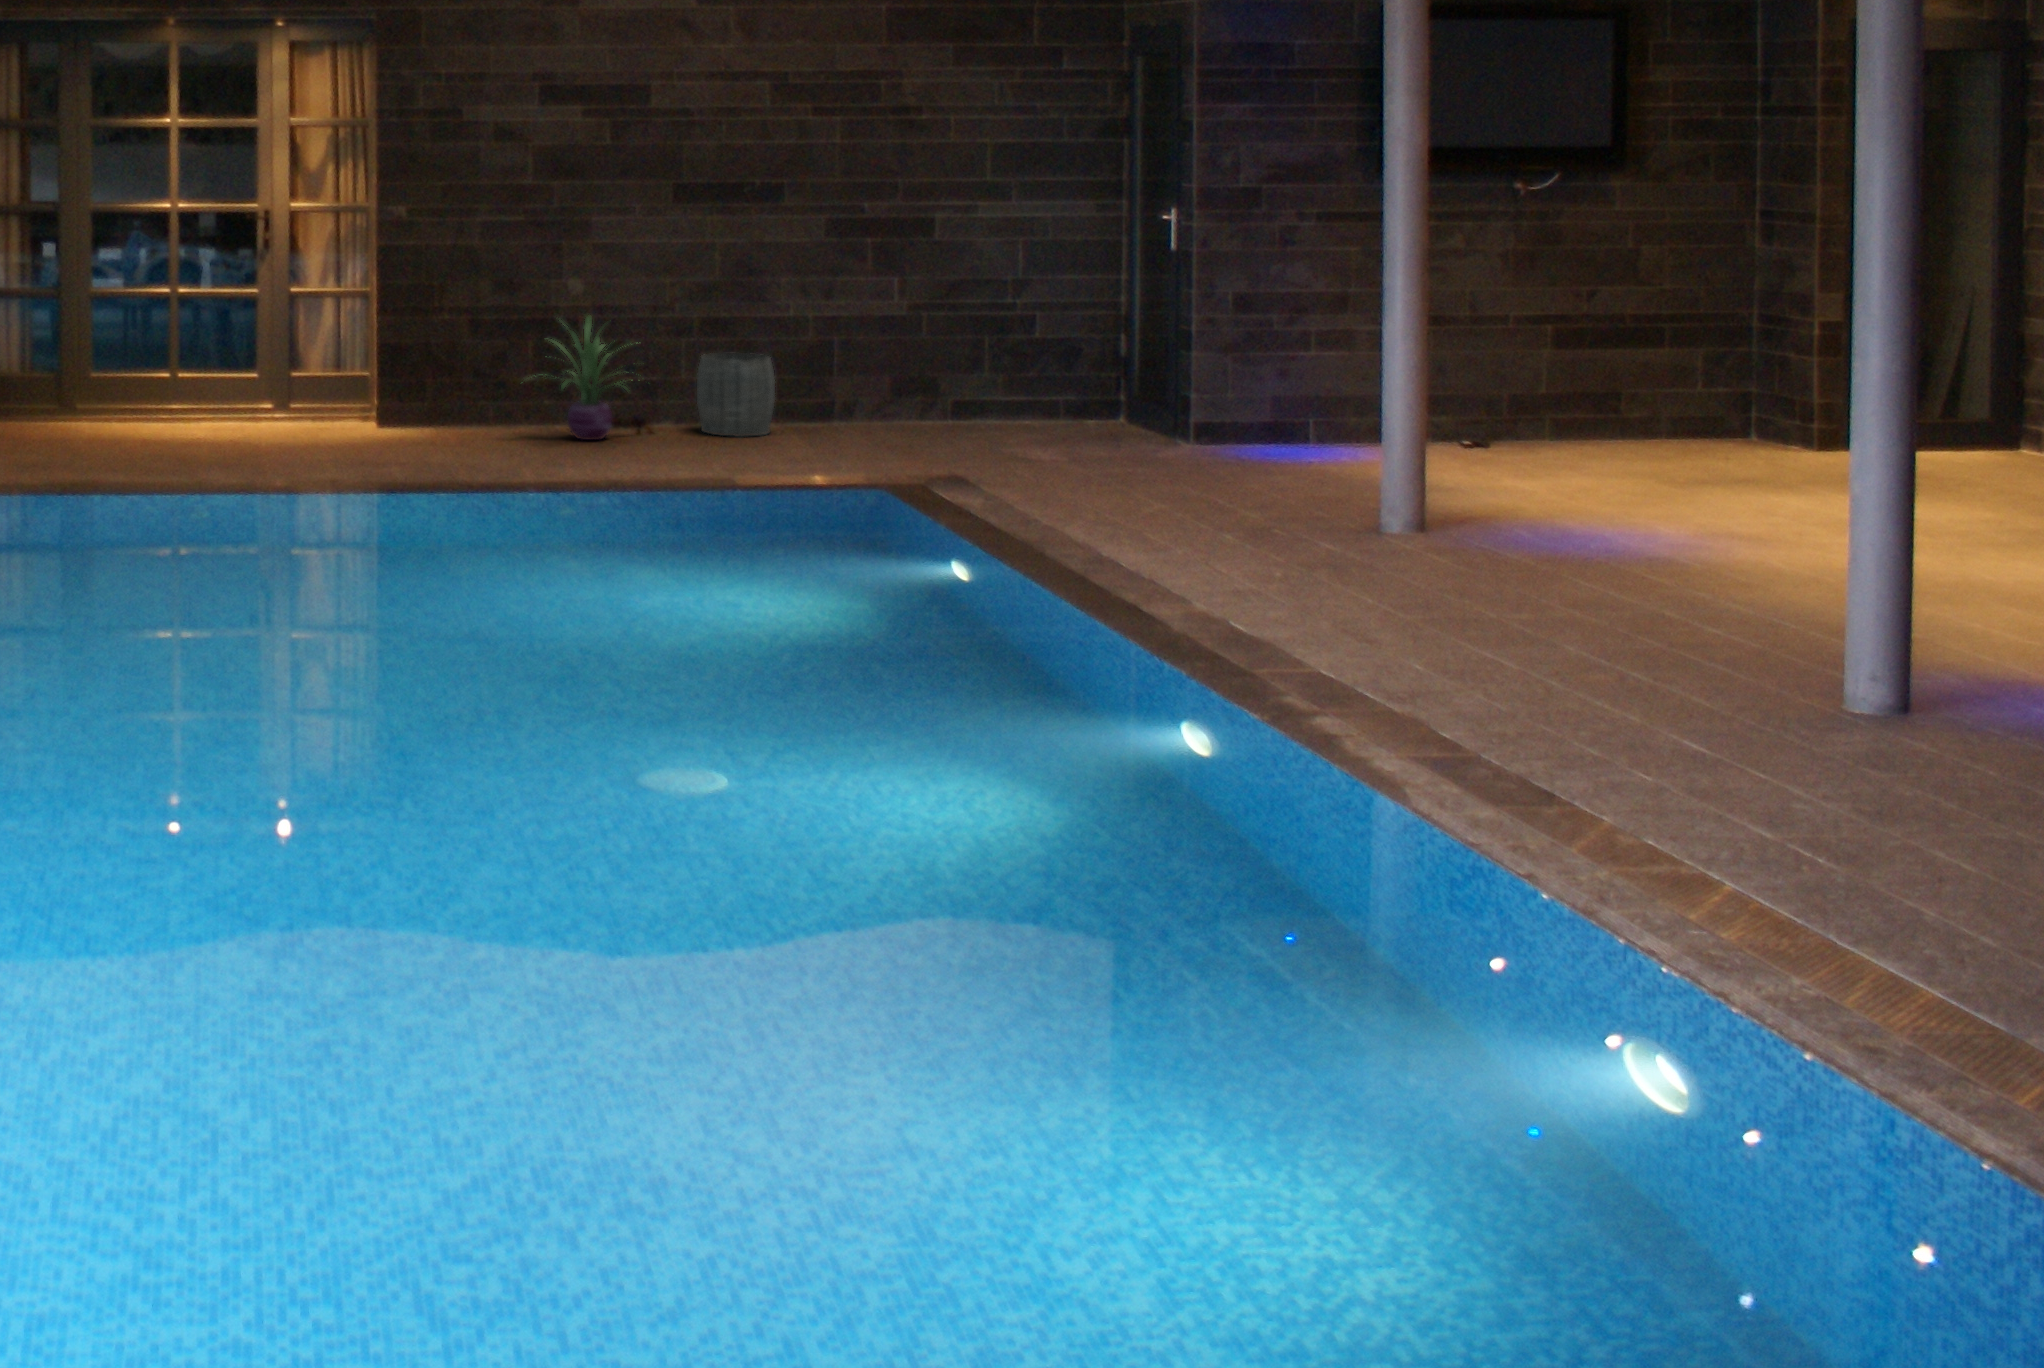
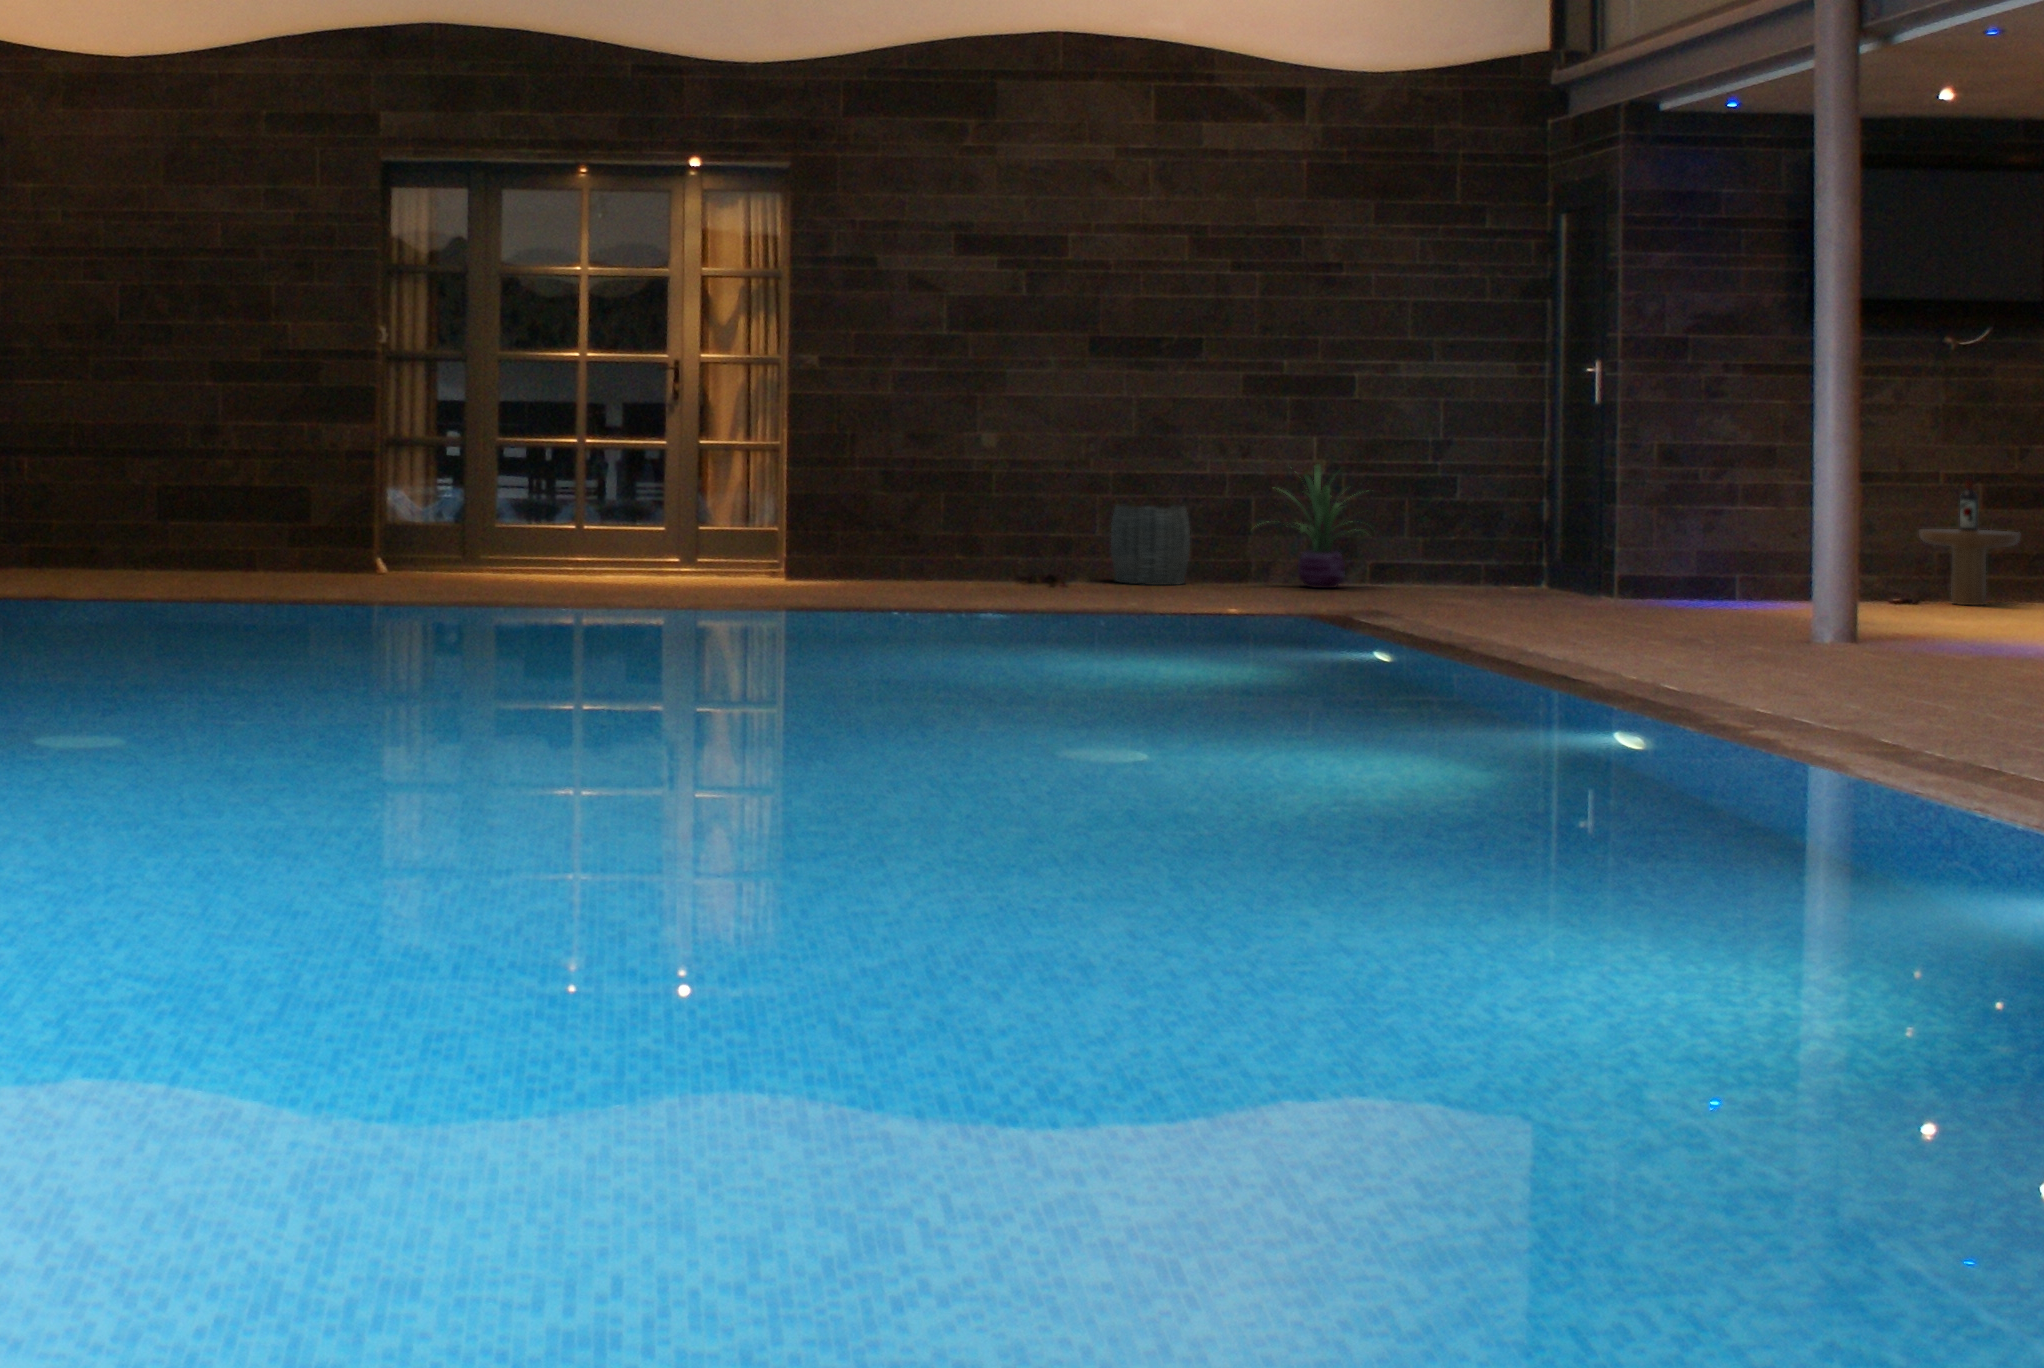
decorative plant: present [542,316,637,440] -> present [1278,465,1375,588]
side table: none [1489,324,1588,454] -> present [1919,474,2020,605]

